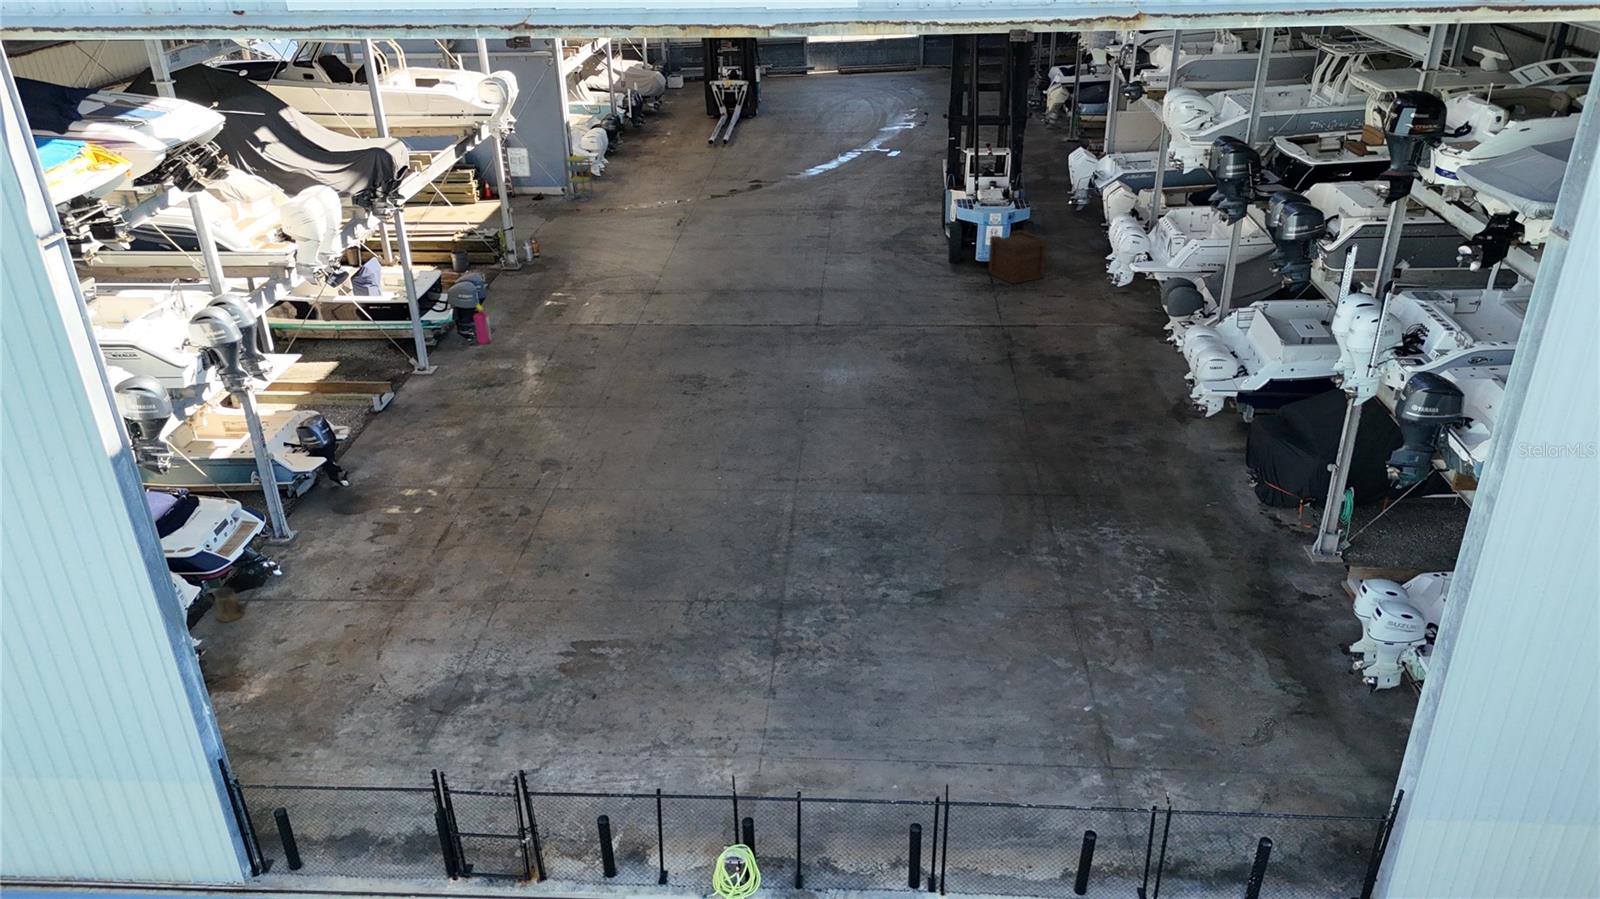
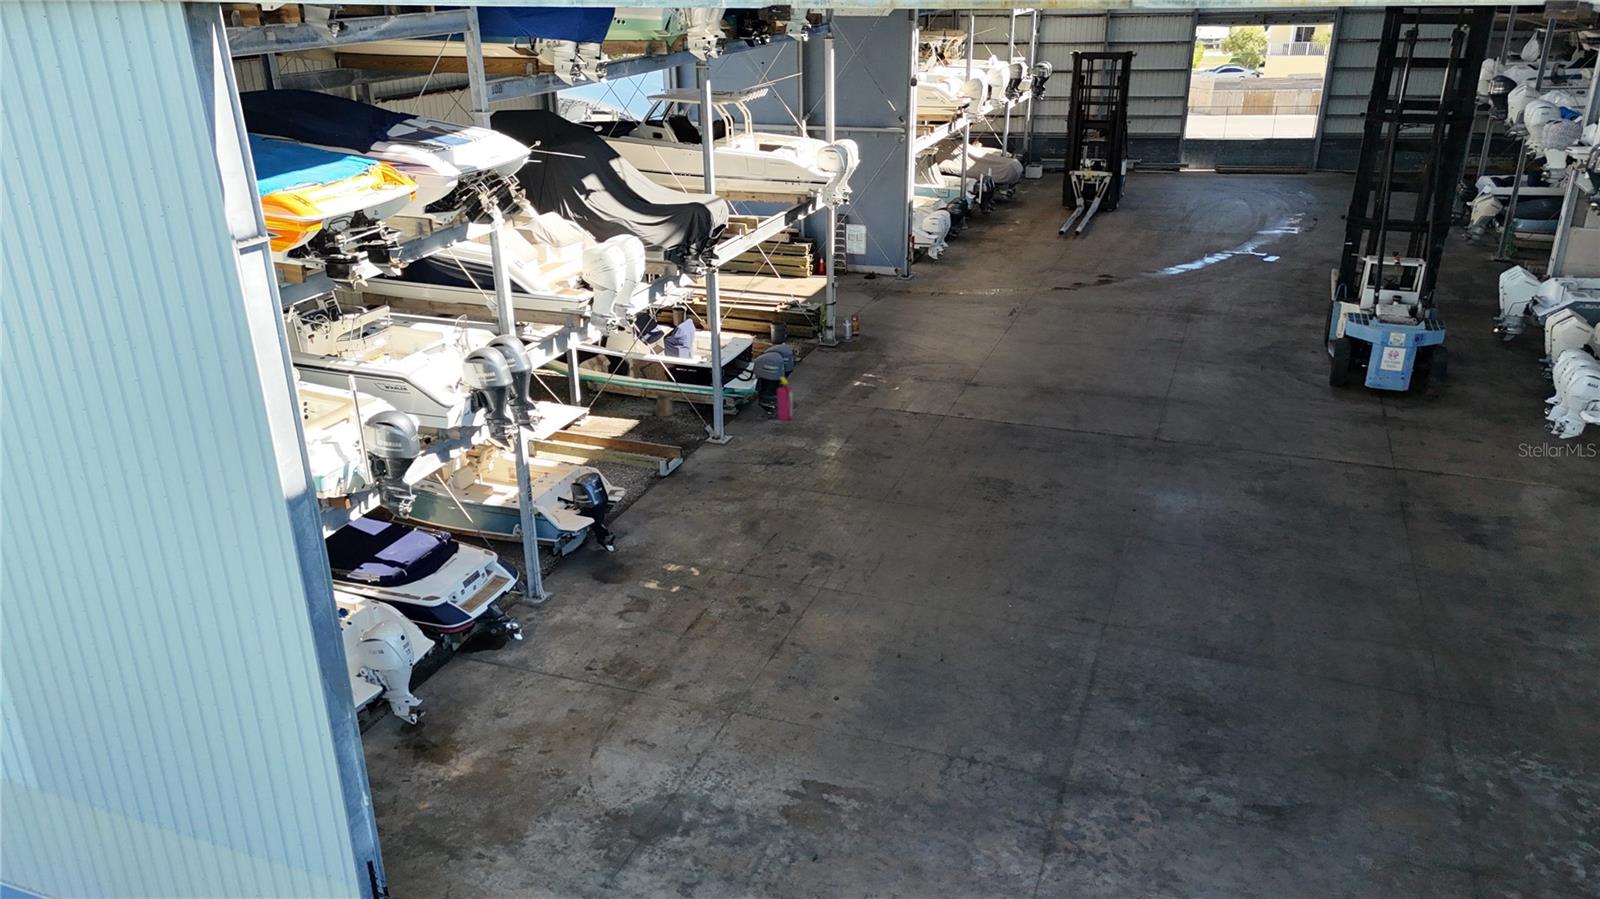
shelving unit: present [564,156,596,202] -> none [898,235,931,284]
wooden crate: present [988,230,1047,284] -> none [1380,356,1464,420]
watering can: present [205,587,258,622] -> present [646,393,674,417]

